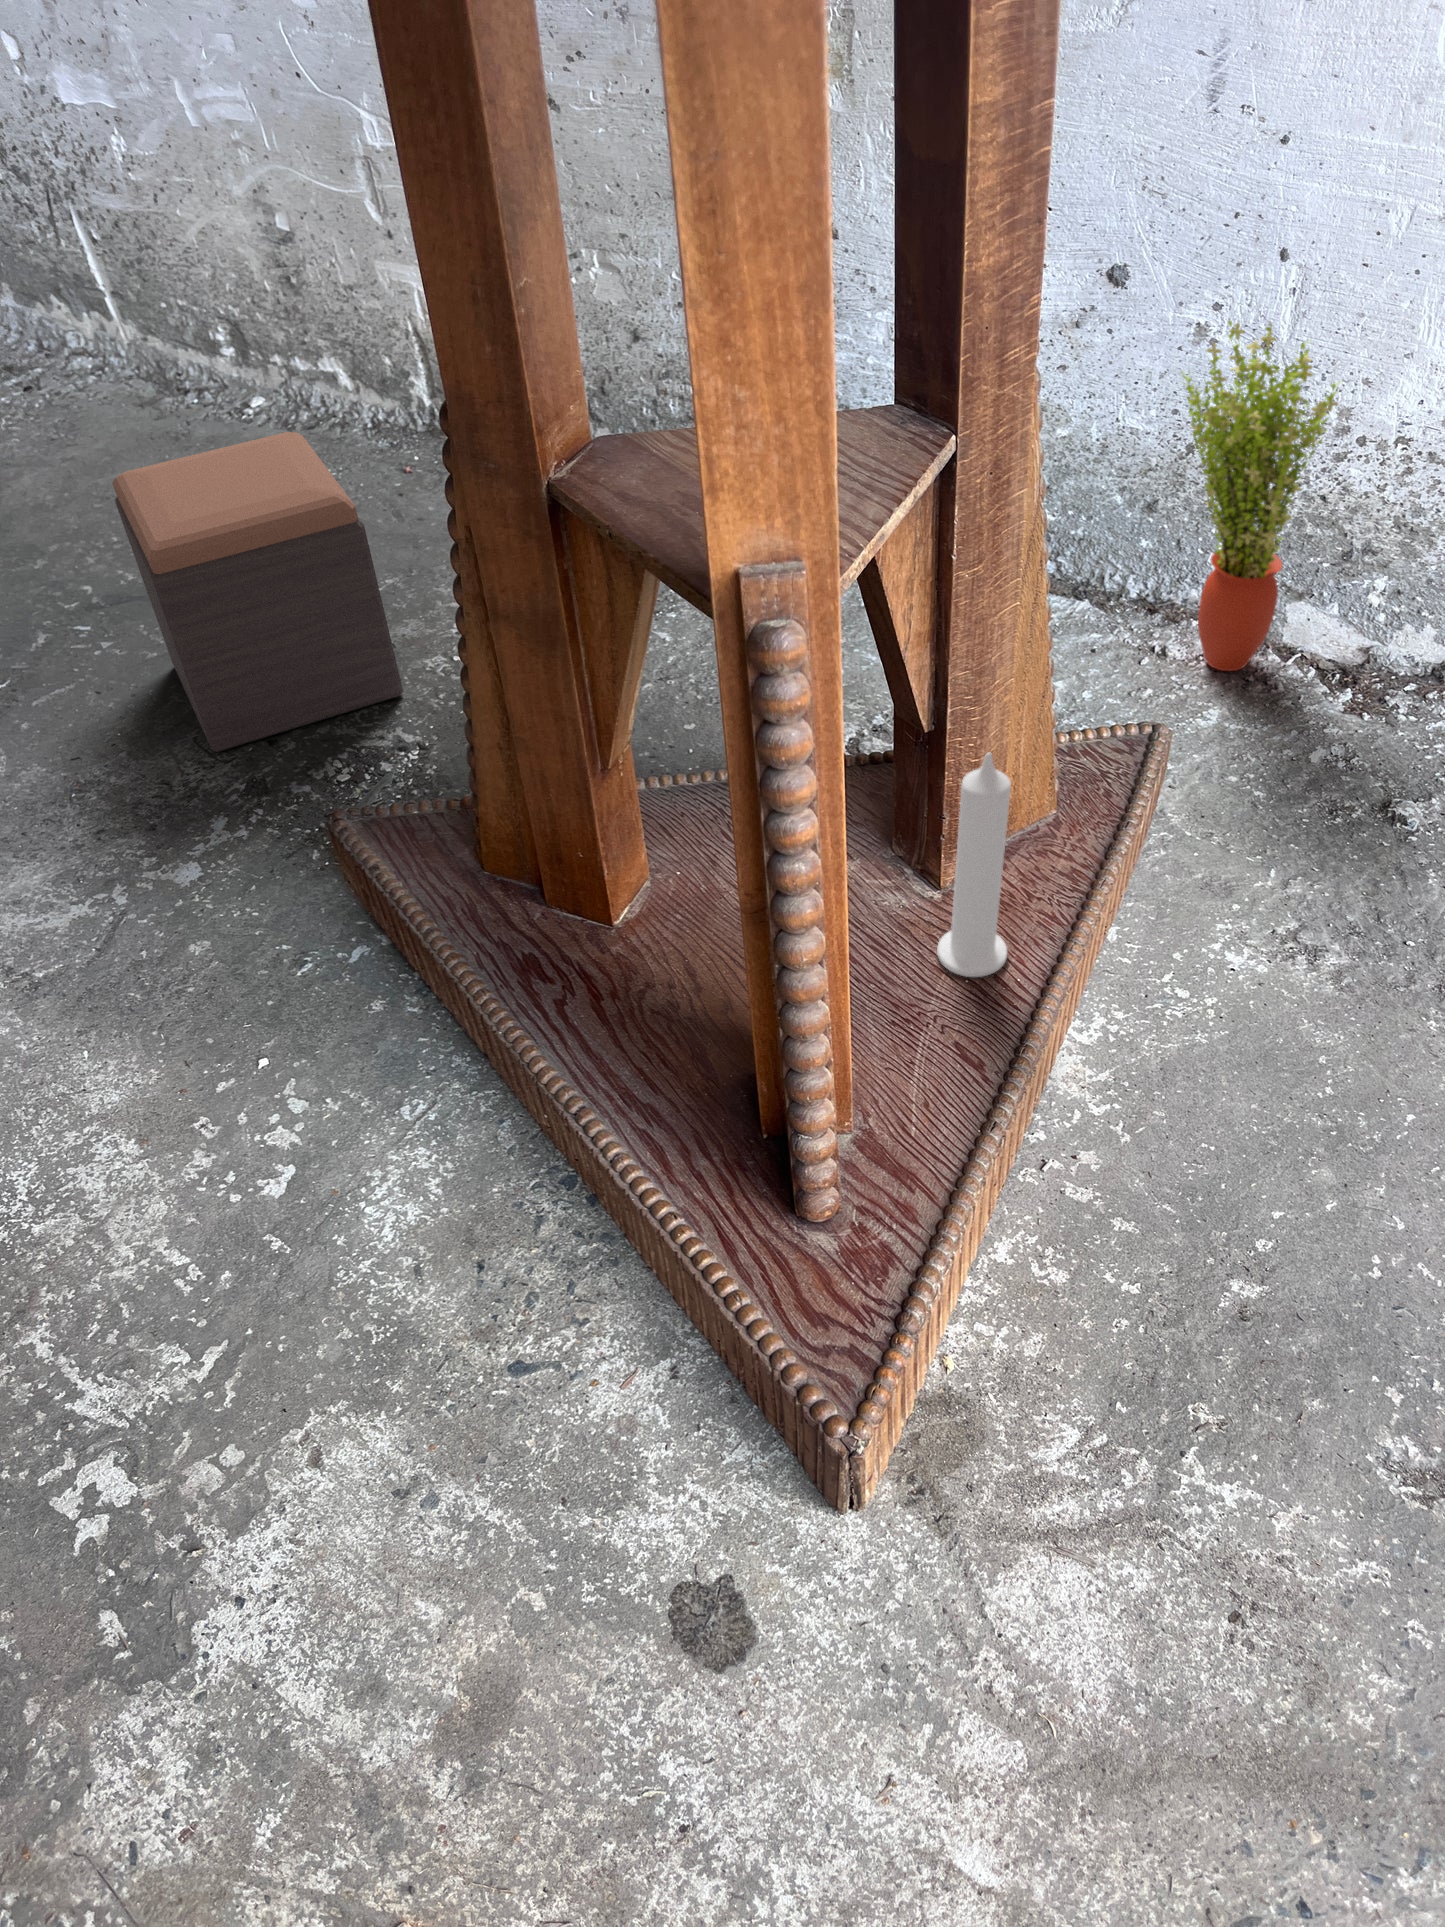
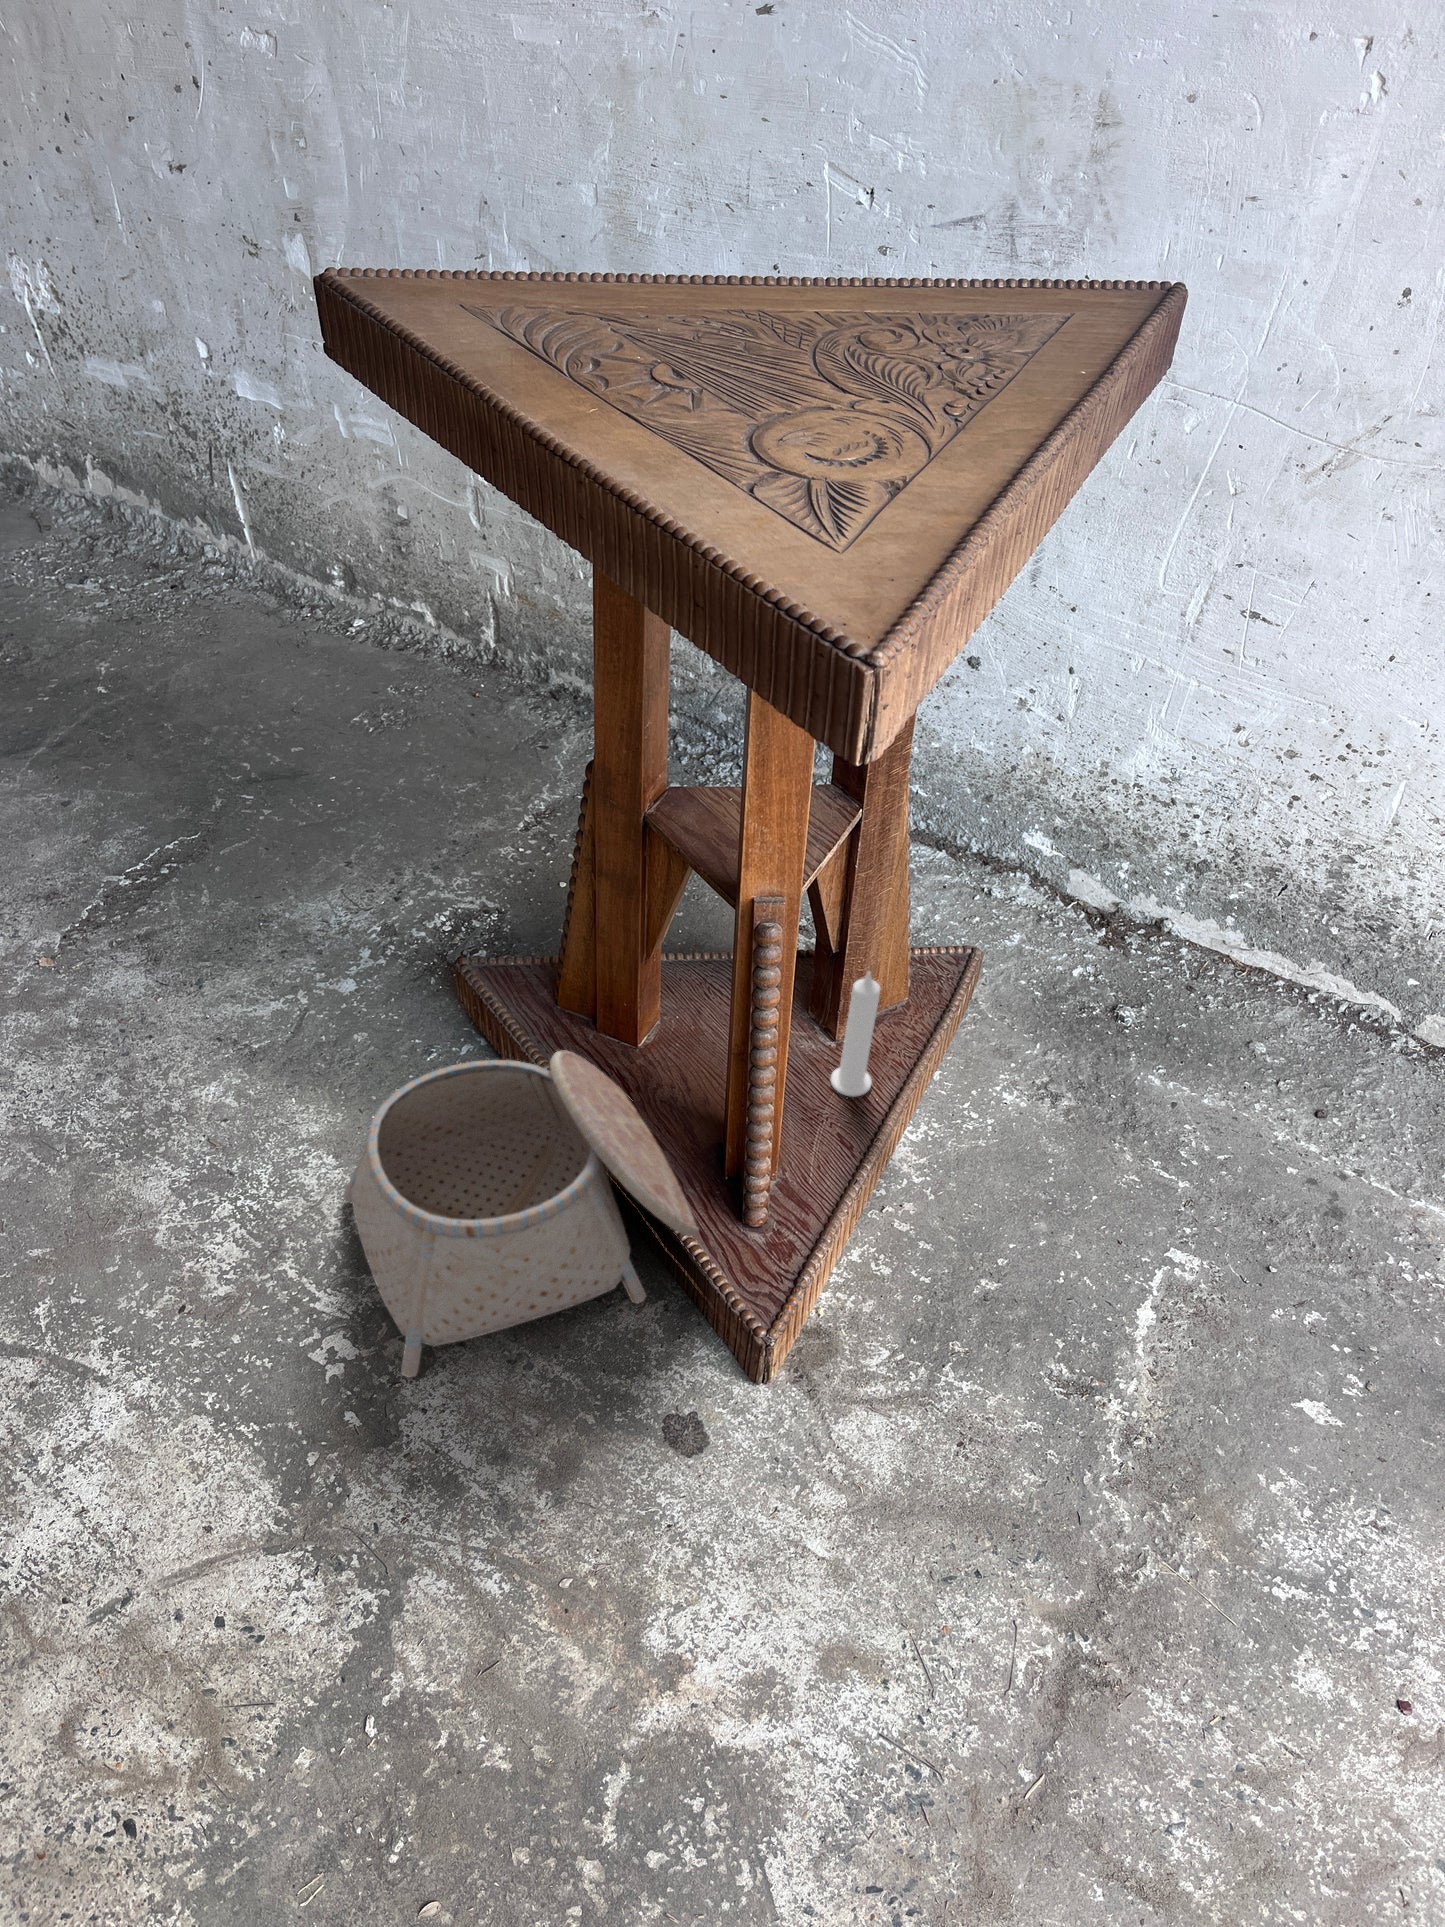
potted plant: present [1181,319,1338,671] -> none [1005,702,1101,910]
footstool: present [112,432,403,752] -> none [306,692,484,901]
basket: none [100,937,743,1540] -> present [343,1050,699,1377]

